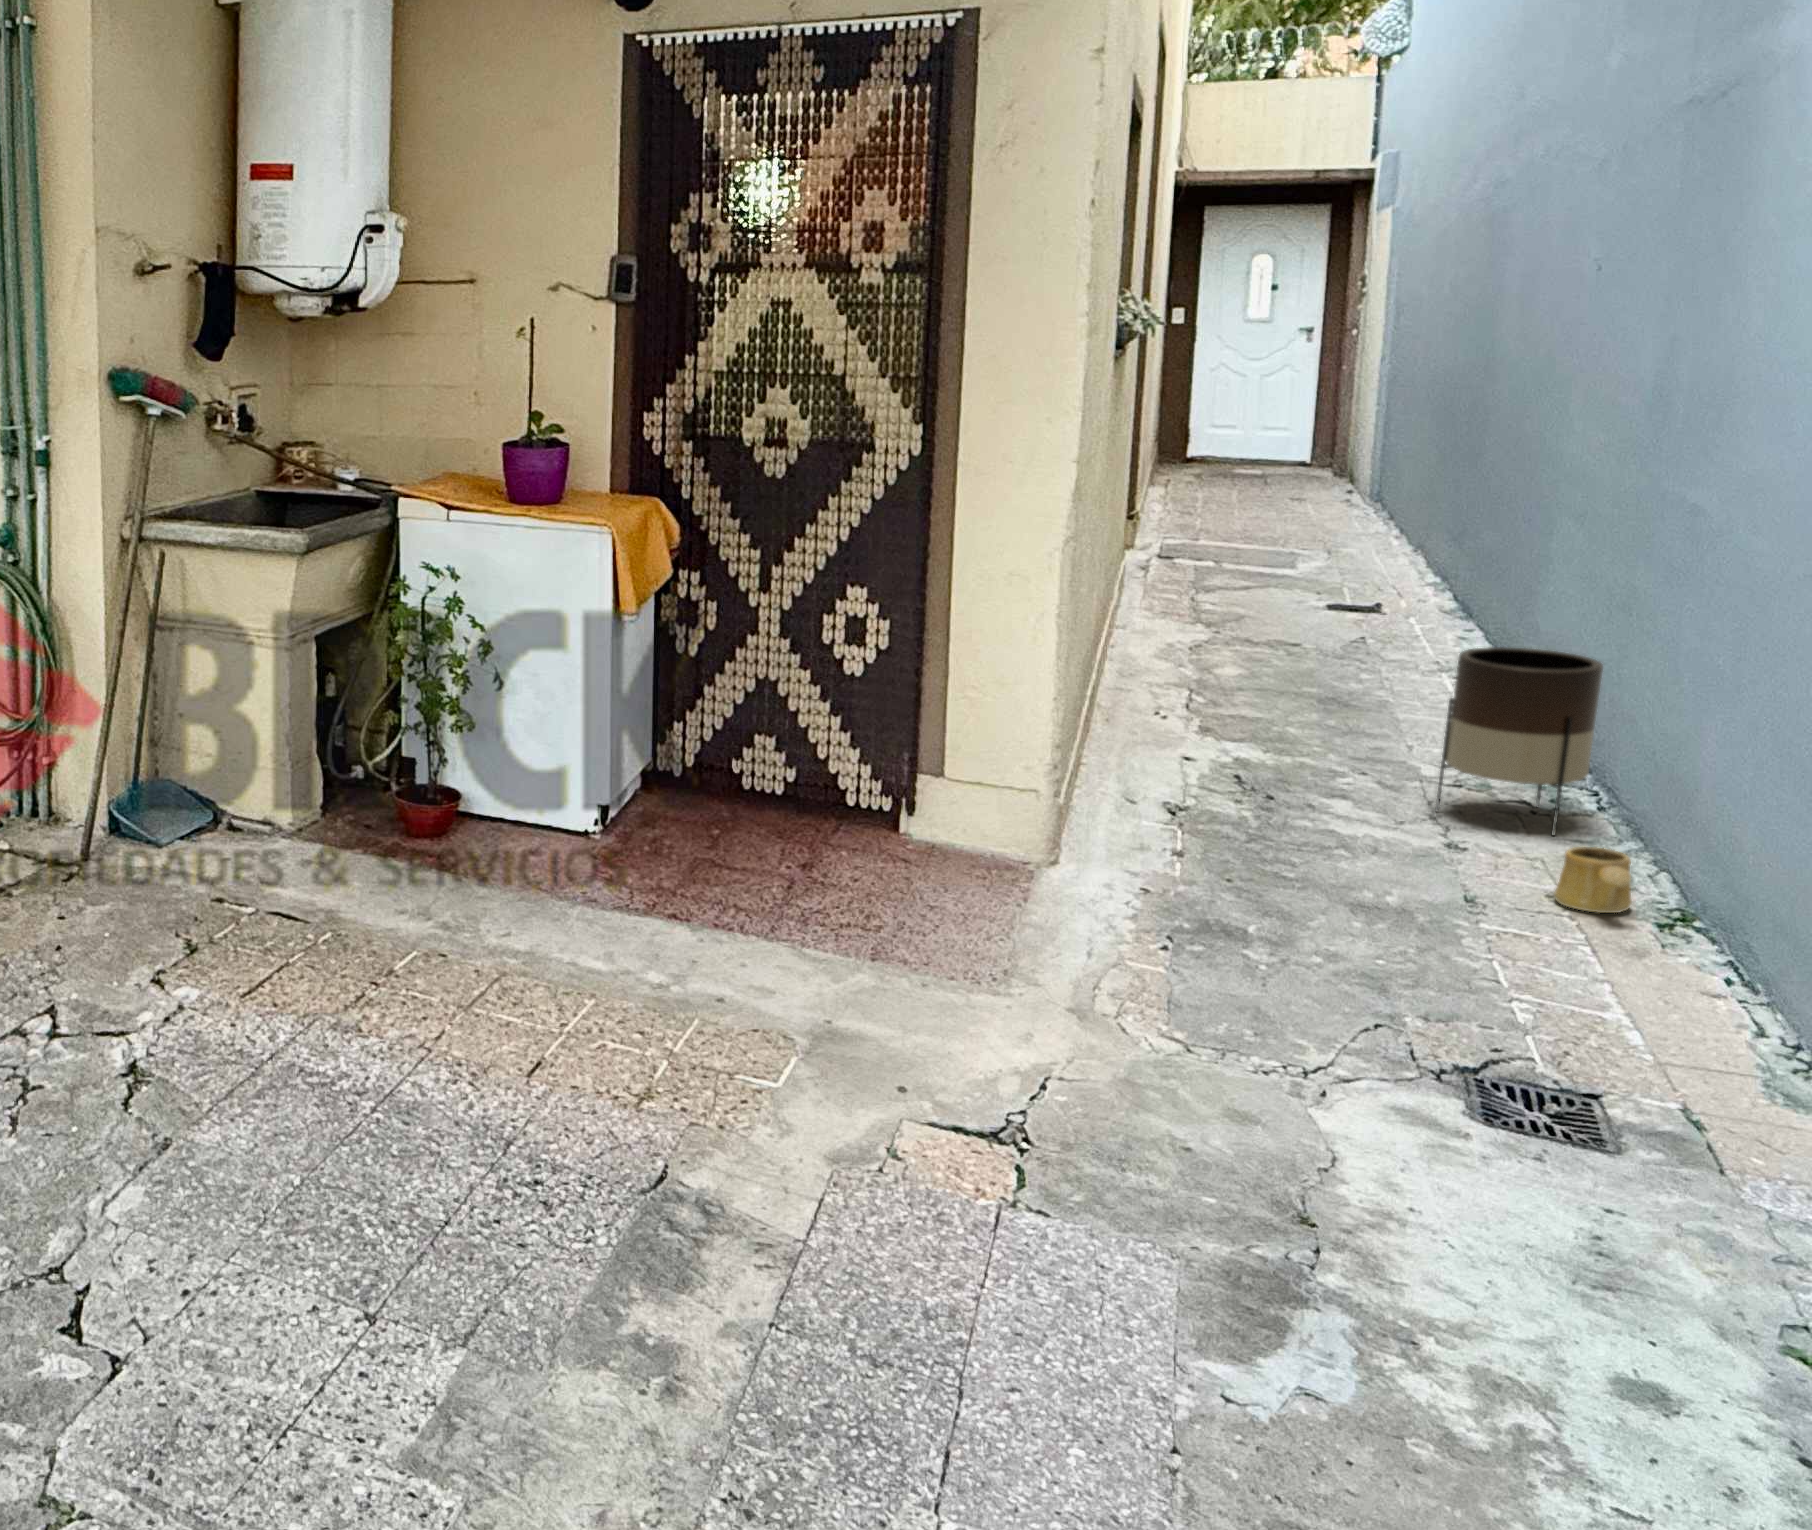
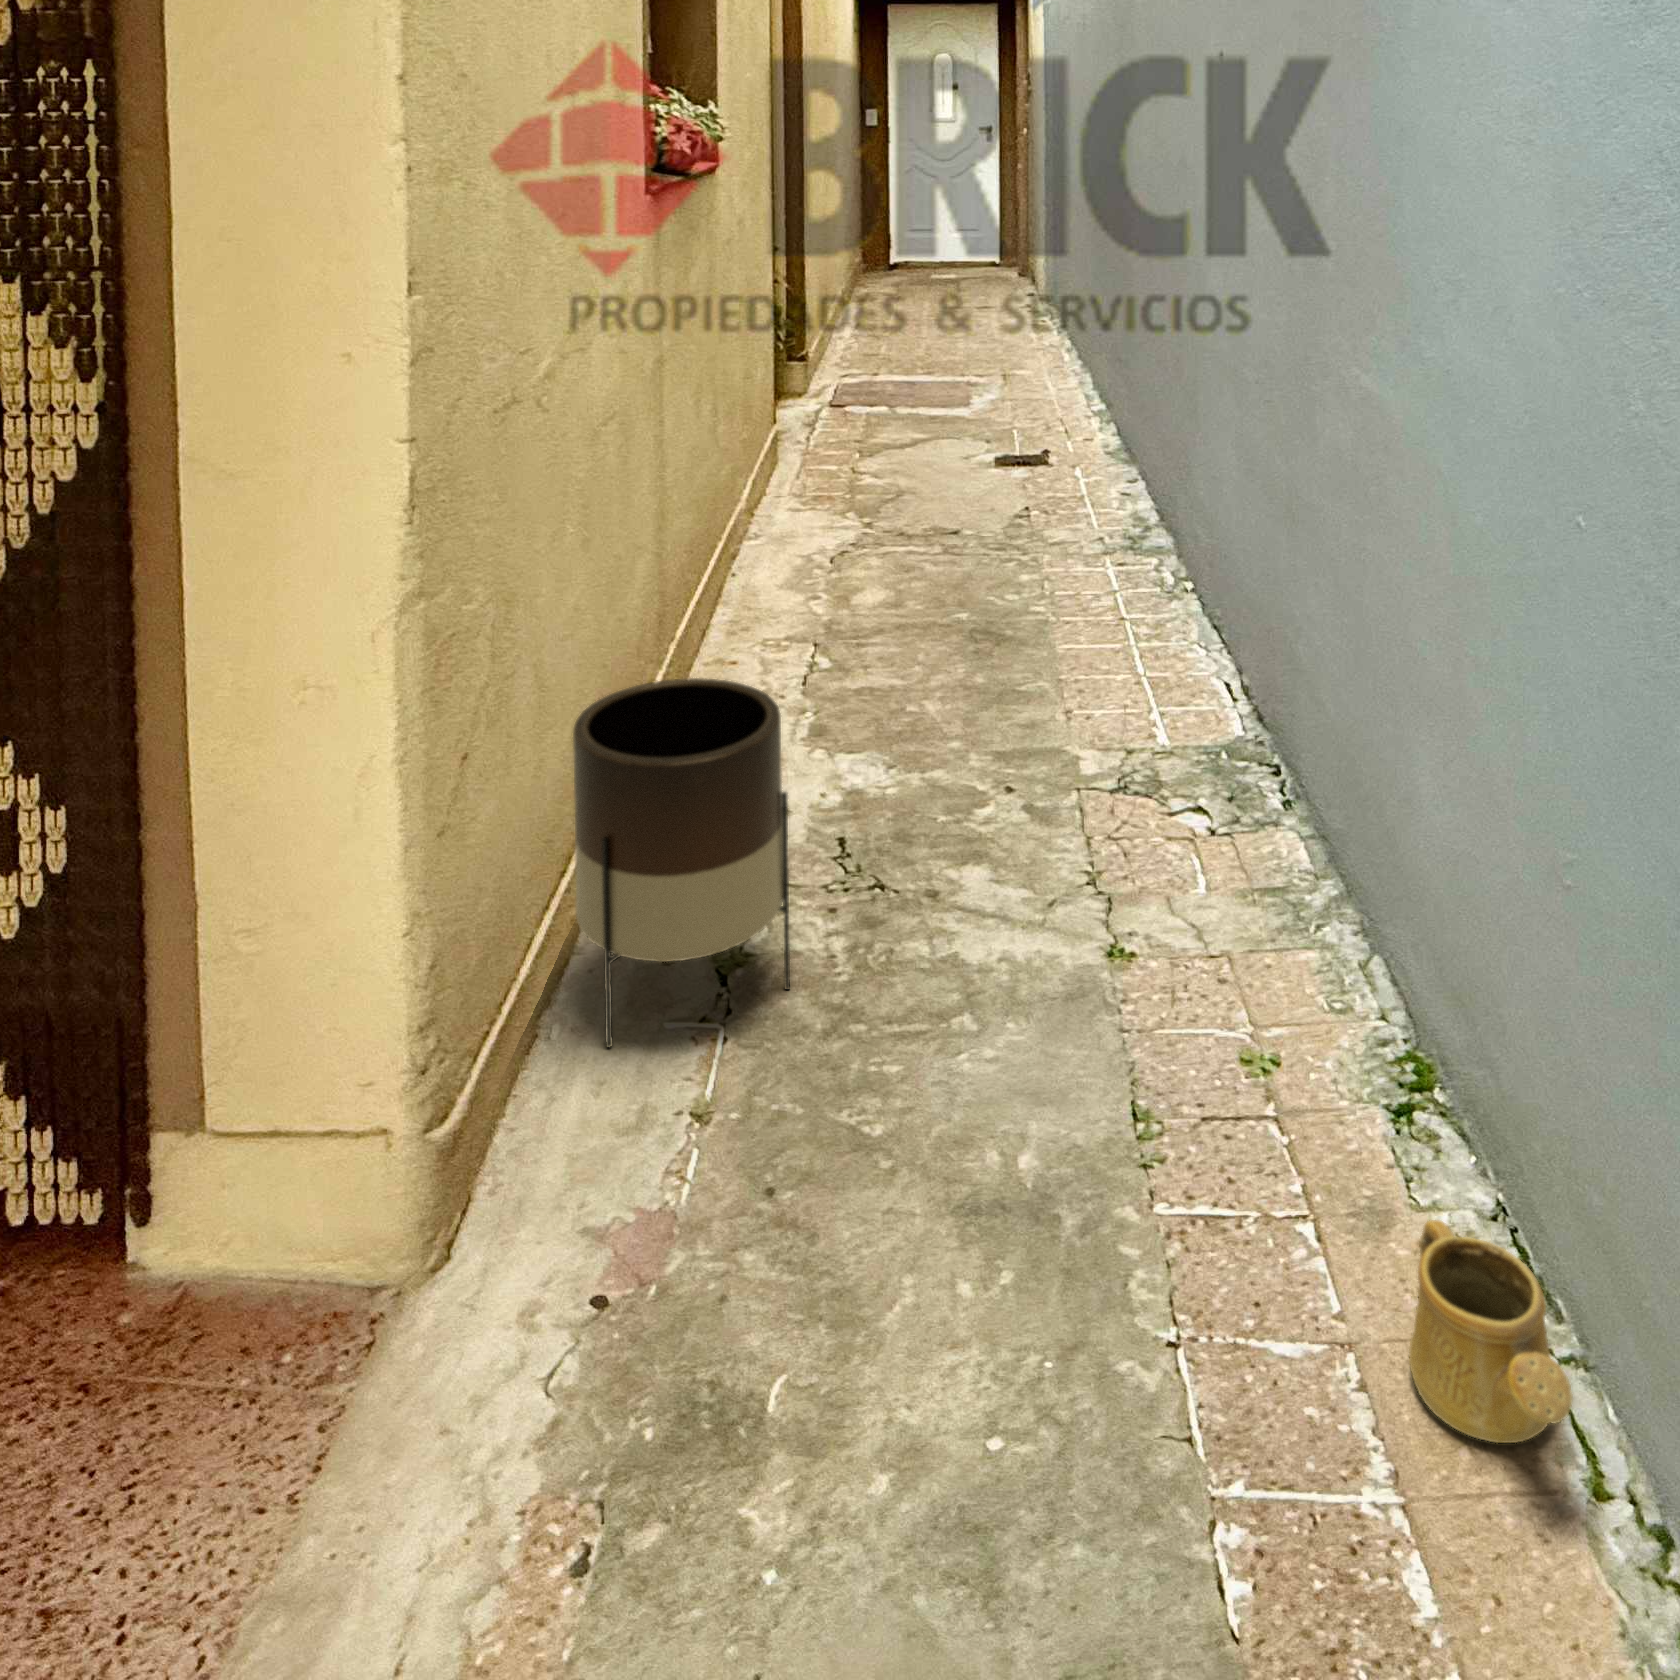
planter: present [1436,647,1603,835] -> present [573,678,790,1047]

